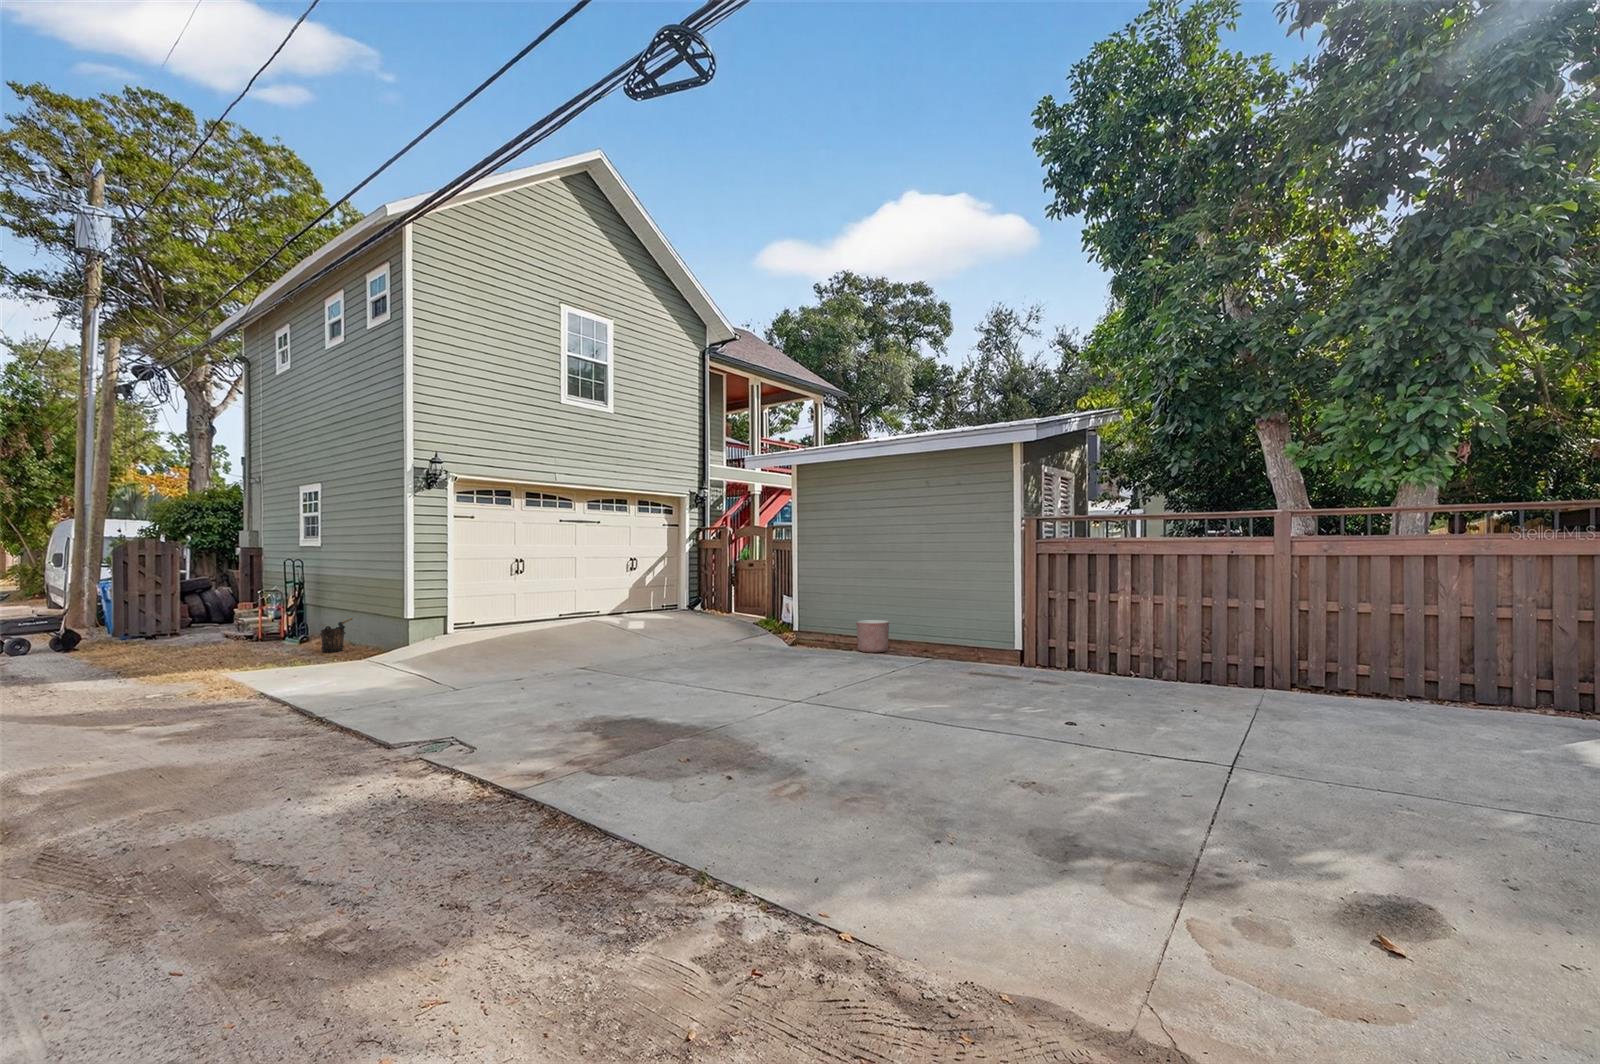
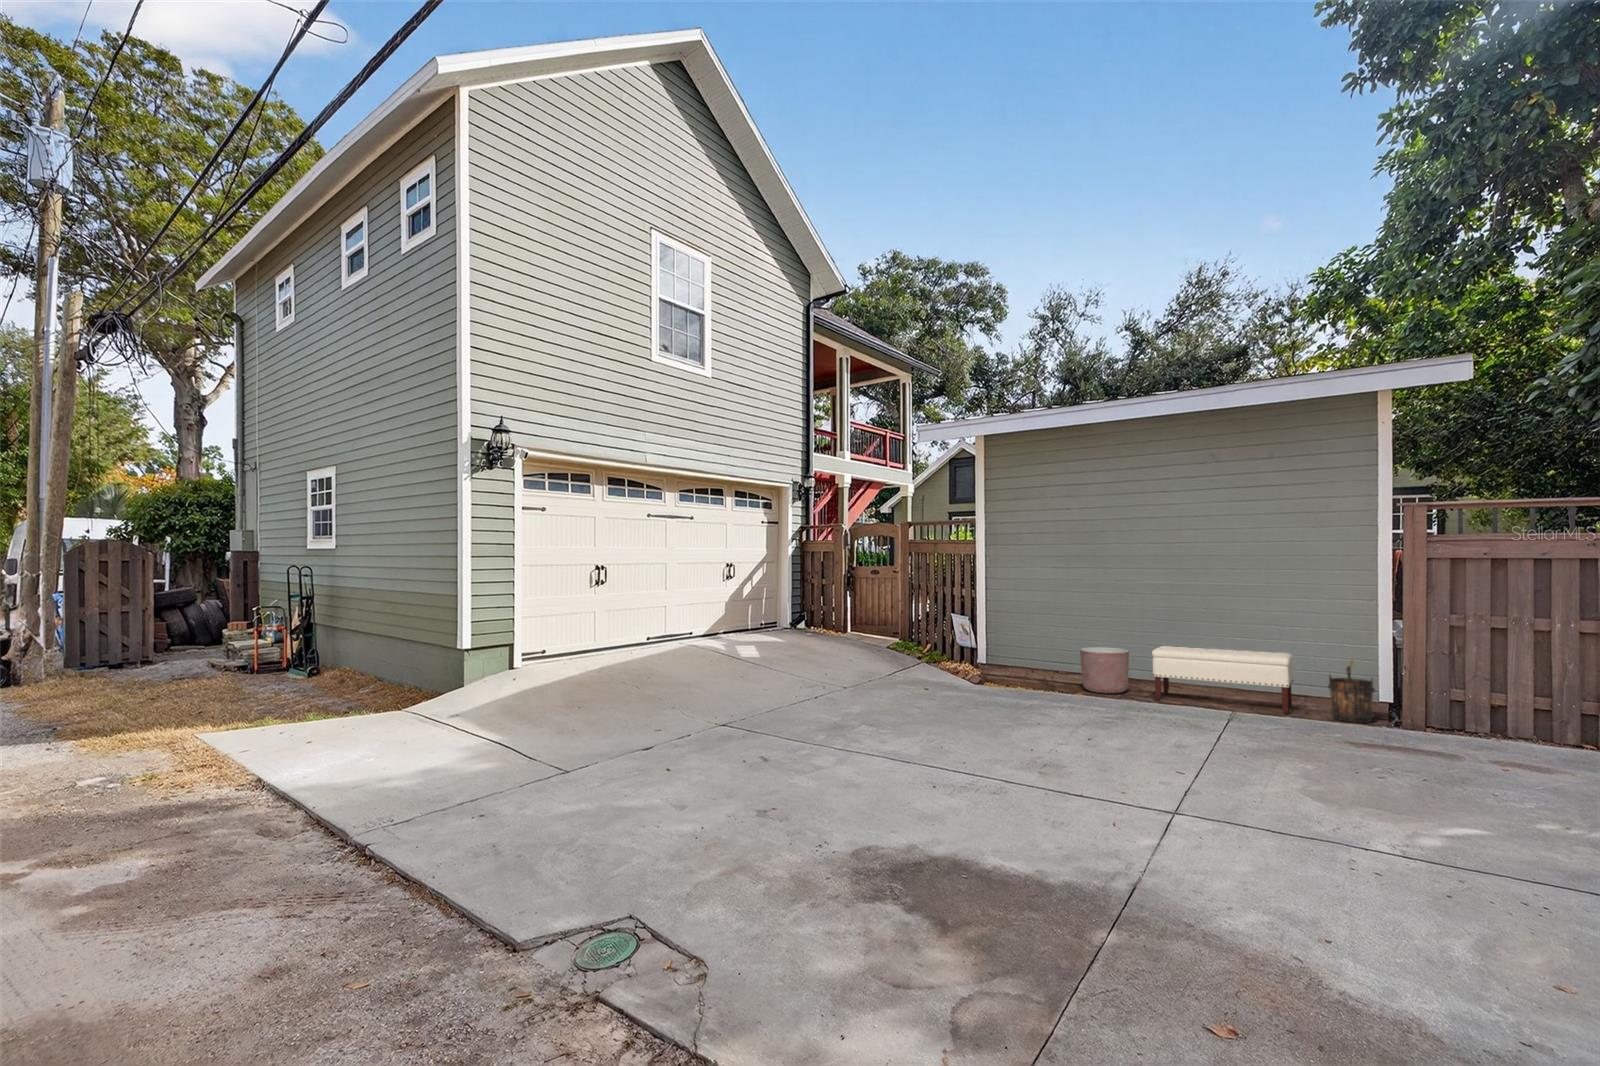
bucket: present [320,618,353,652] -> present [1328,660,1375,723]
bench: none [895,619,983,663] -> present [1152,646,1293,714]

